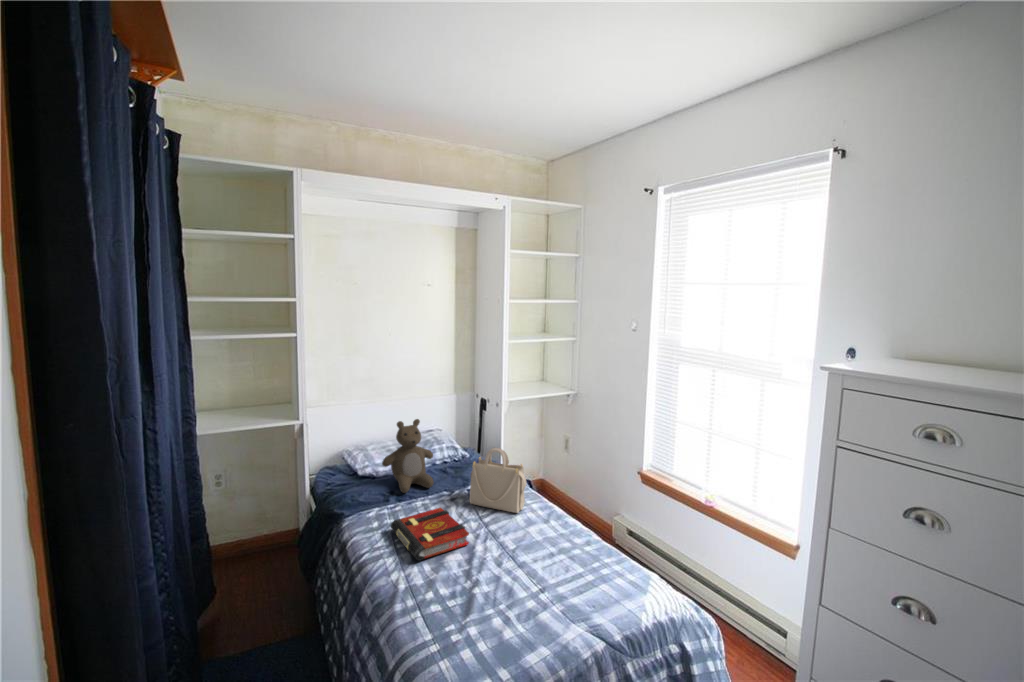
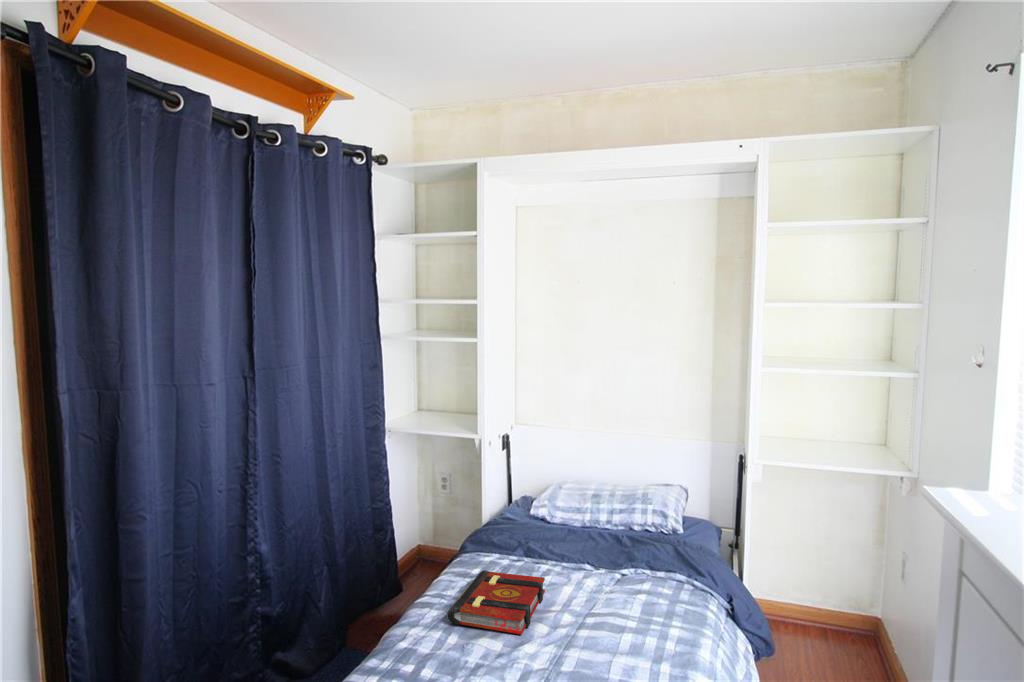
teddy bear: present [382,419,434,493] -> none [538,455,606,553]
handbag: present [470,448,526,513] -> none [597,517,666,630]

